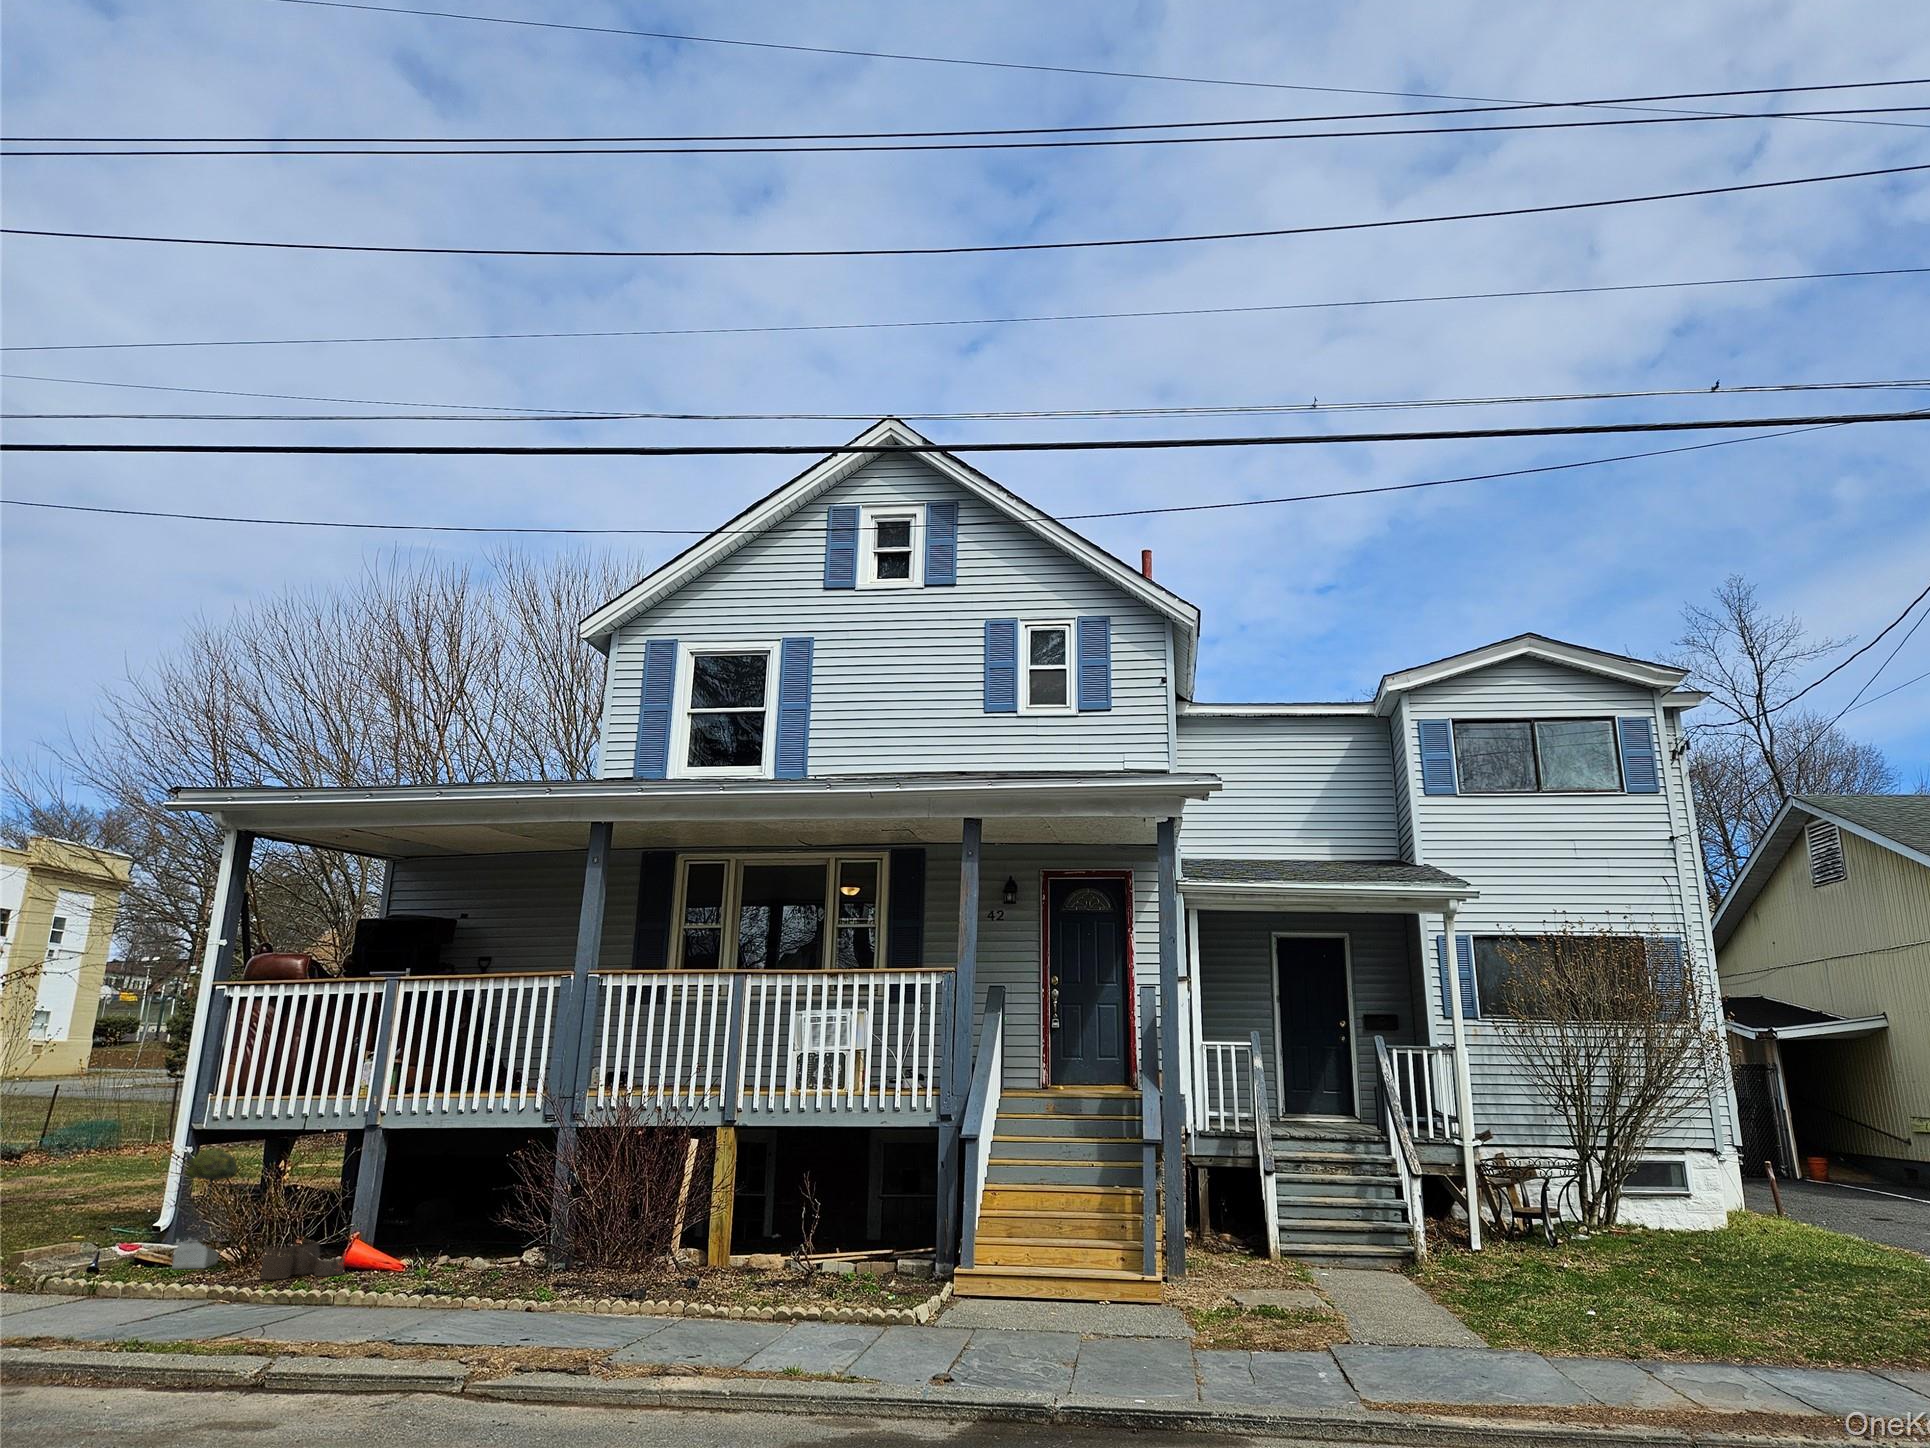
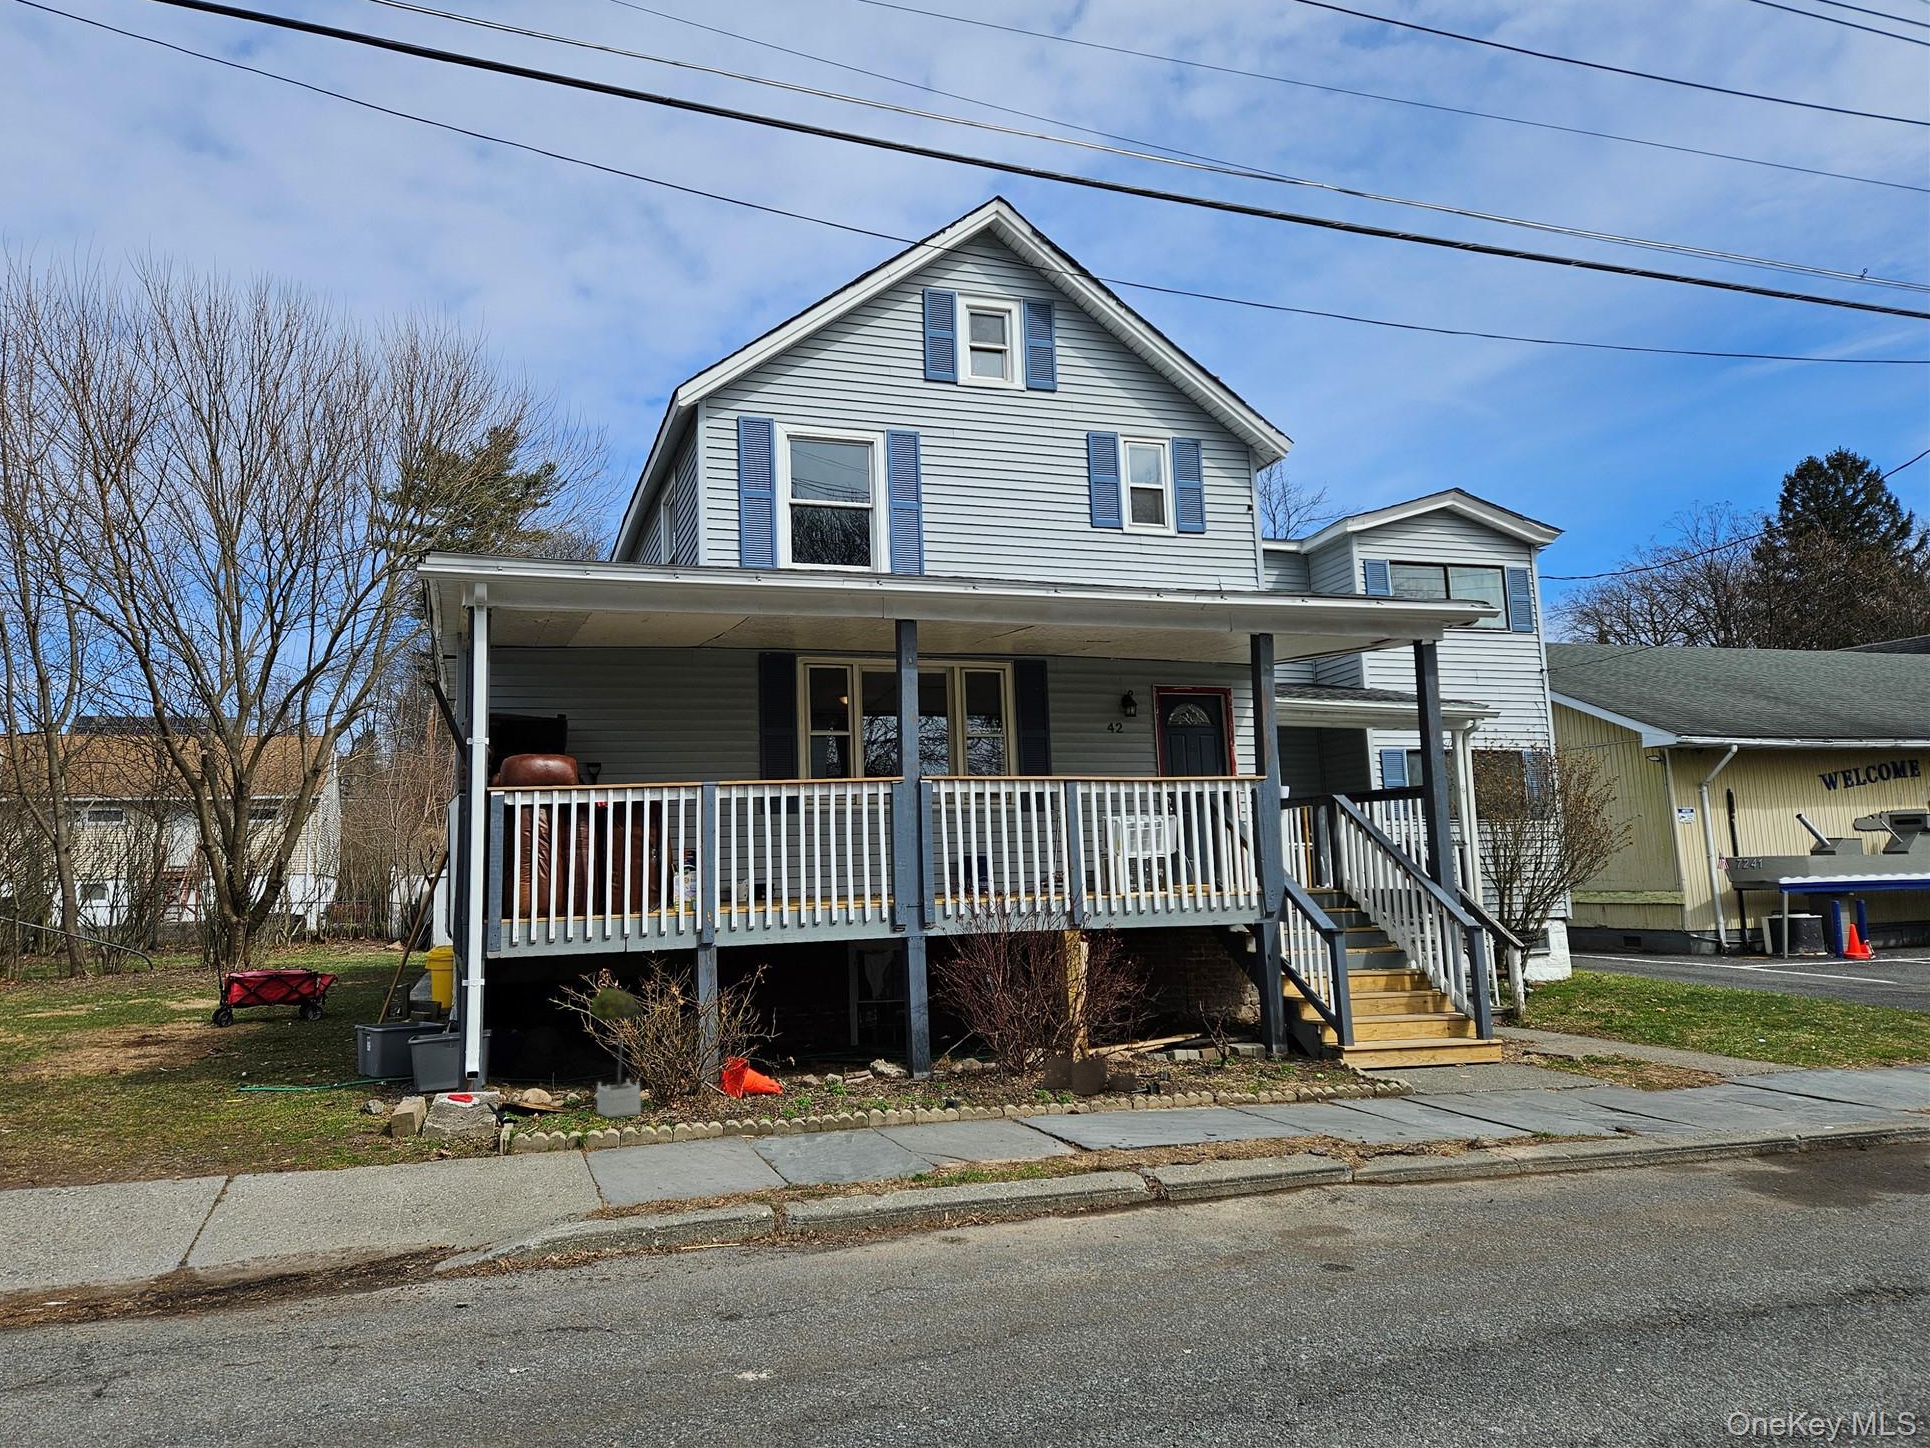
woven basket: present [261,1239,345,1279] -> present [1043,1054,1137,1094]

